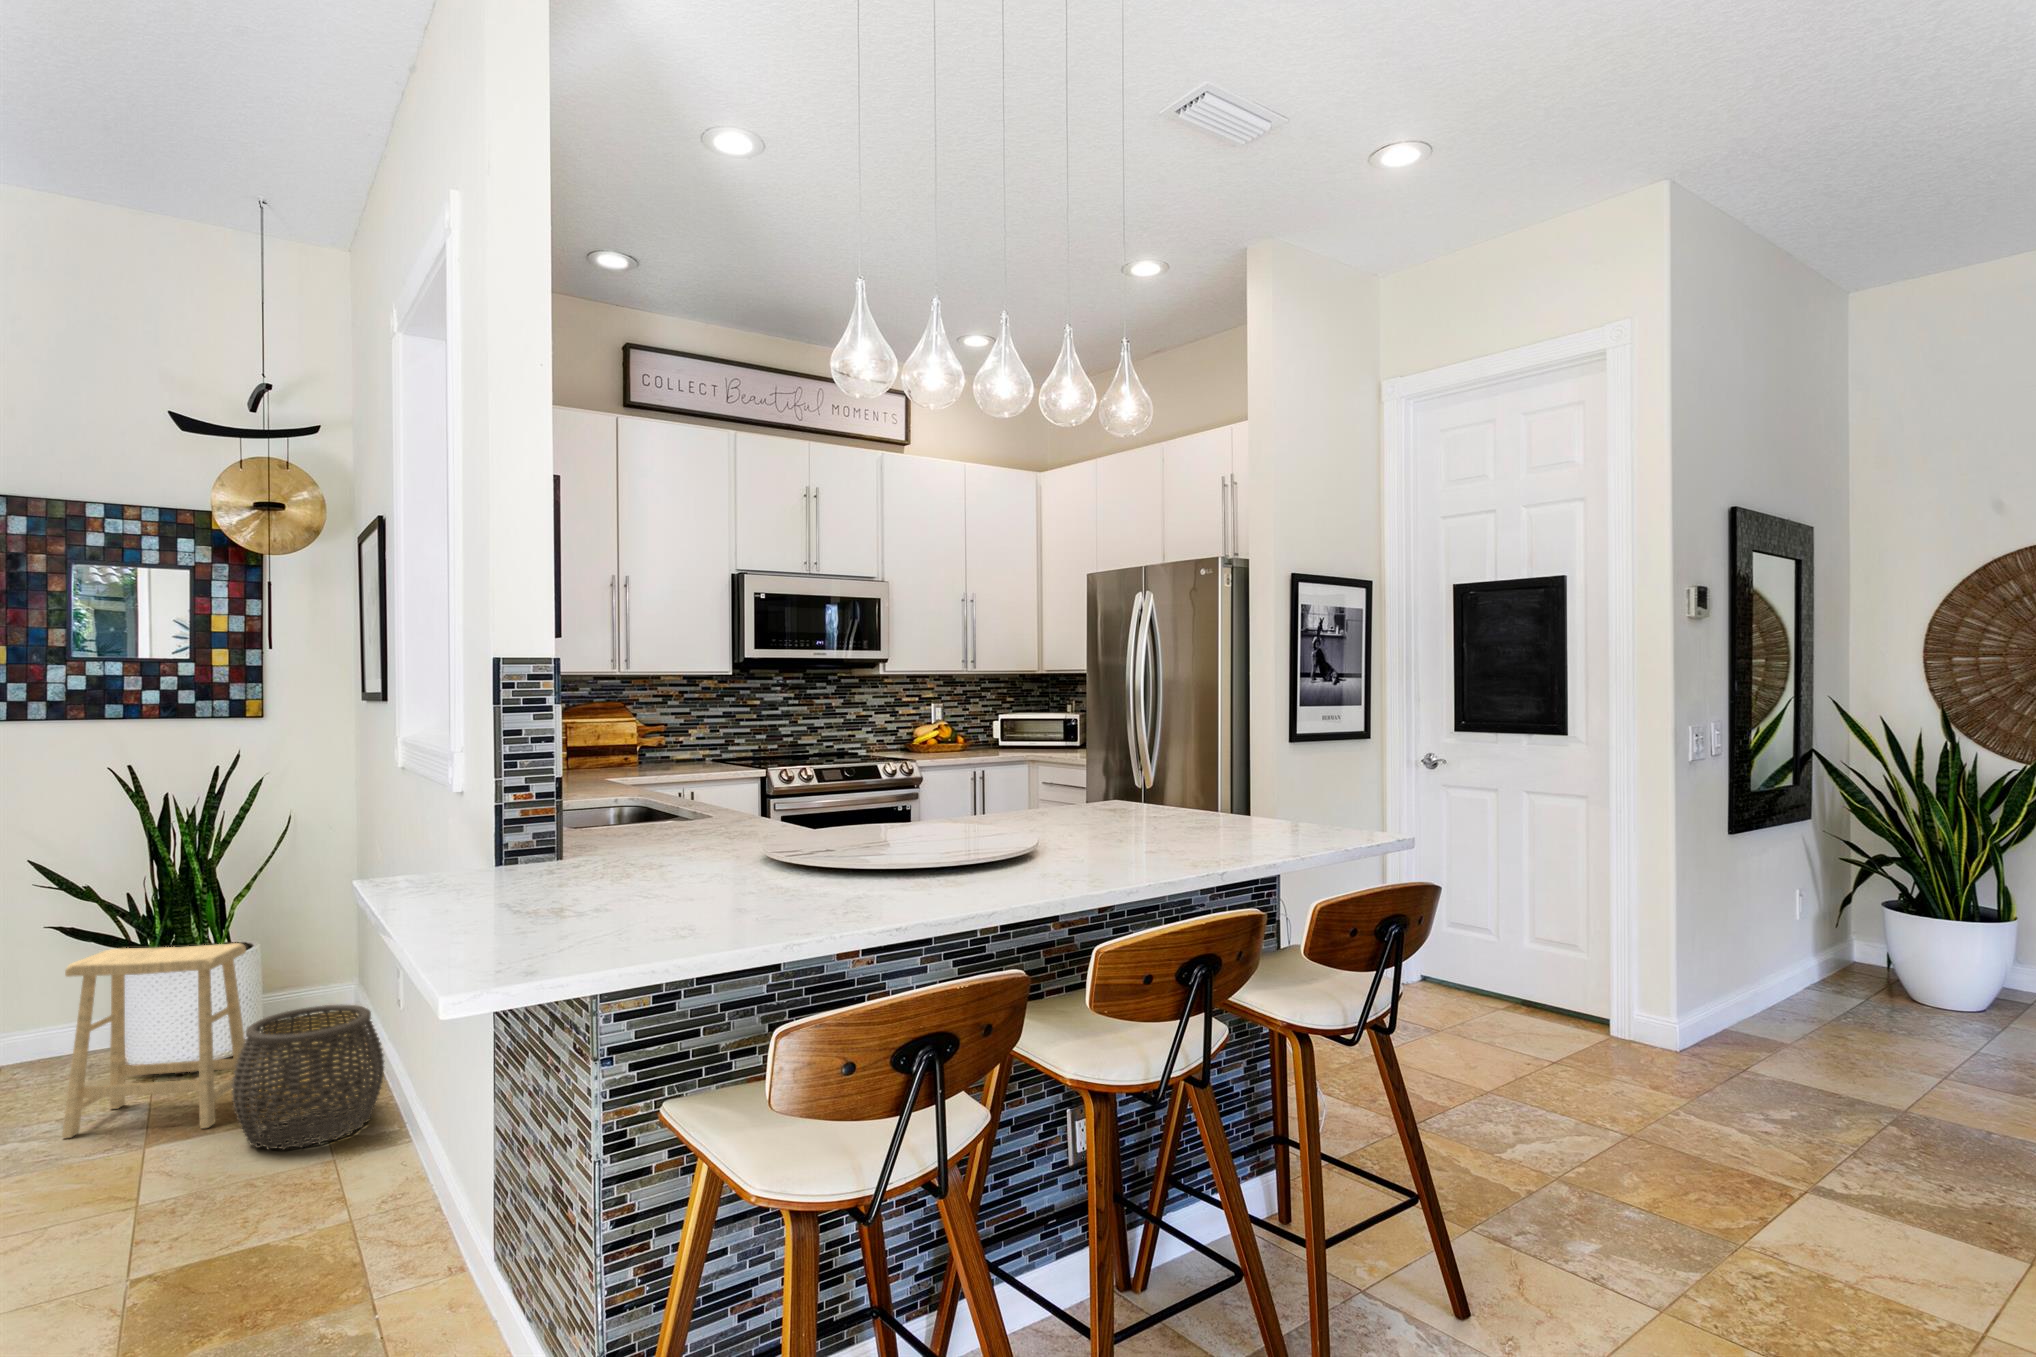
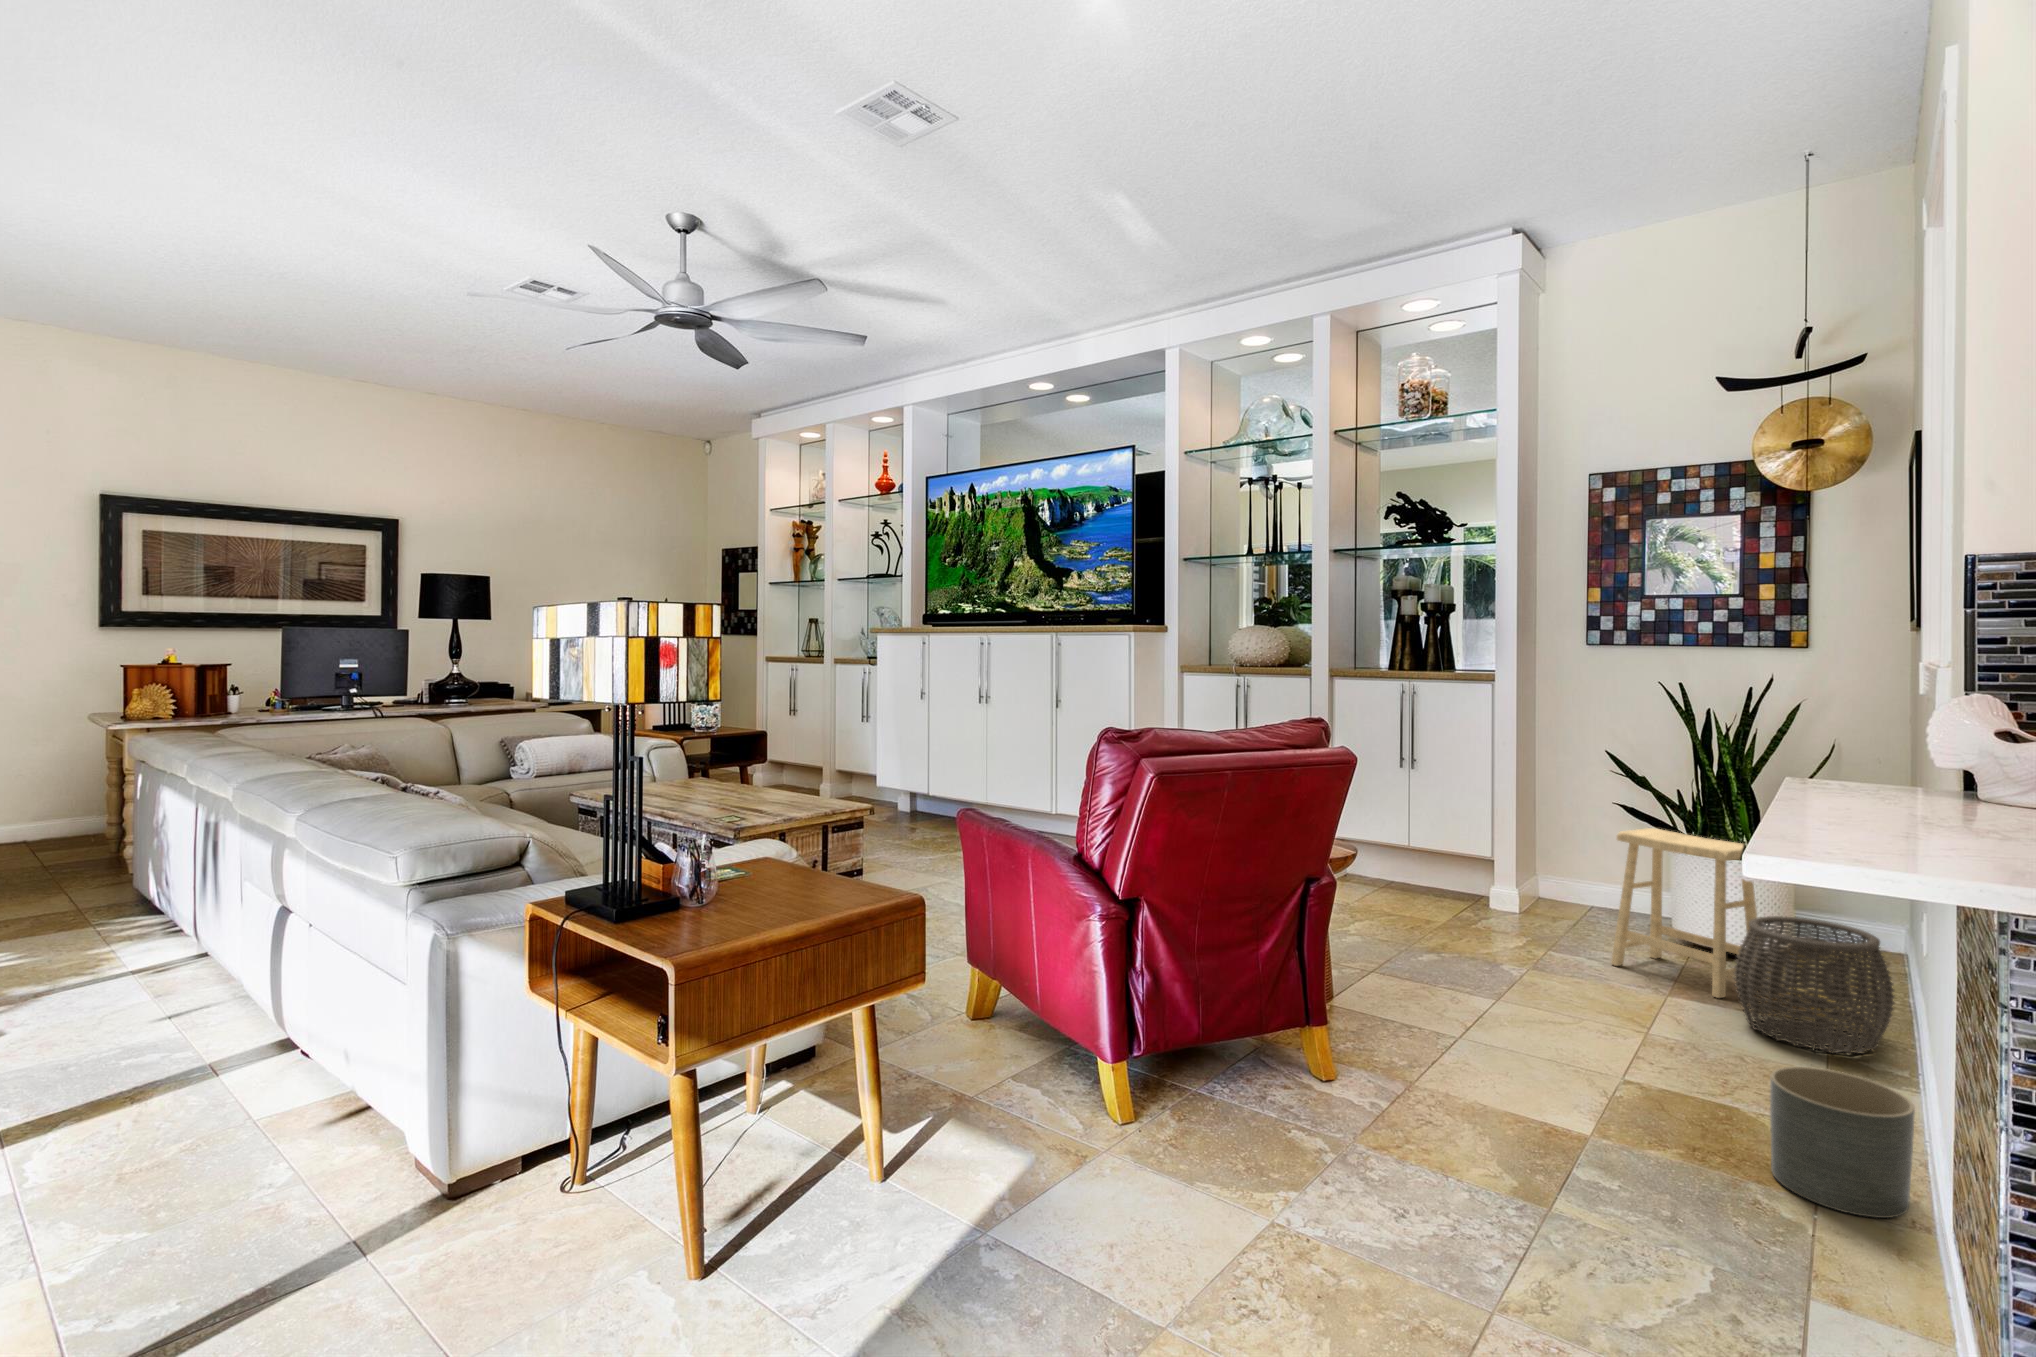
planter: none [319,1154,444,1304] -> present [1770,1067,1915,1218]

